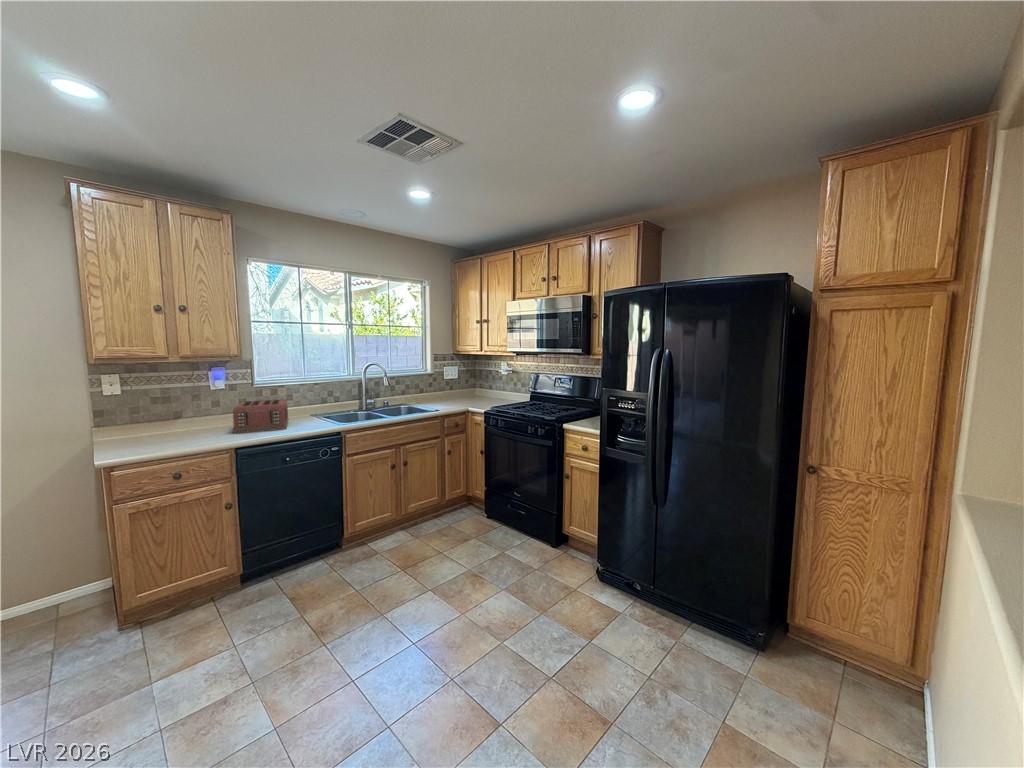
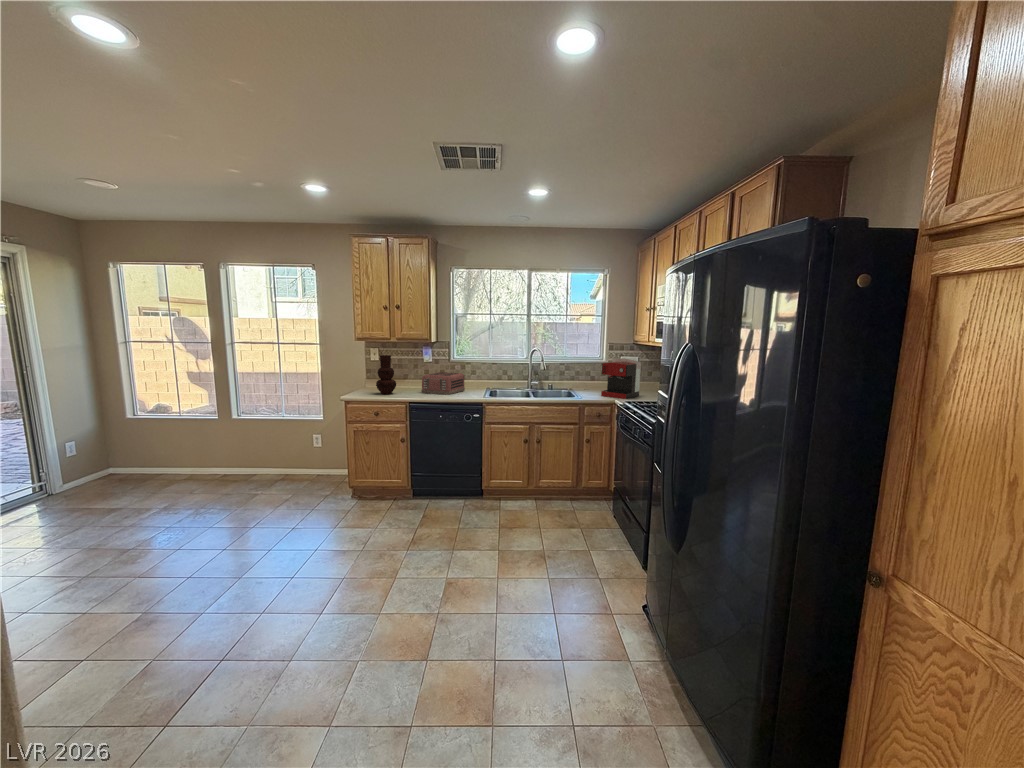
coffee maker: none [447,368,475,406] -> present [601,358,641,399]
vase: none [155,382,195,445] -> present [376,355,396,394]

